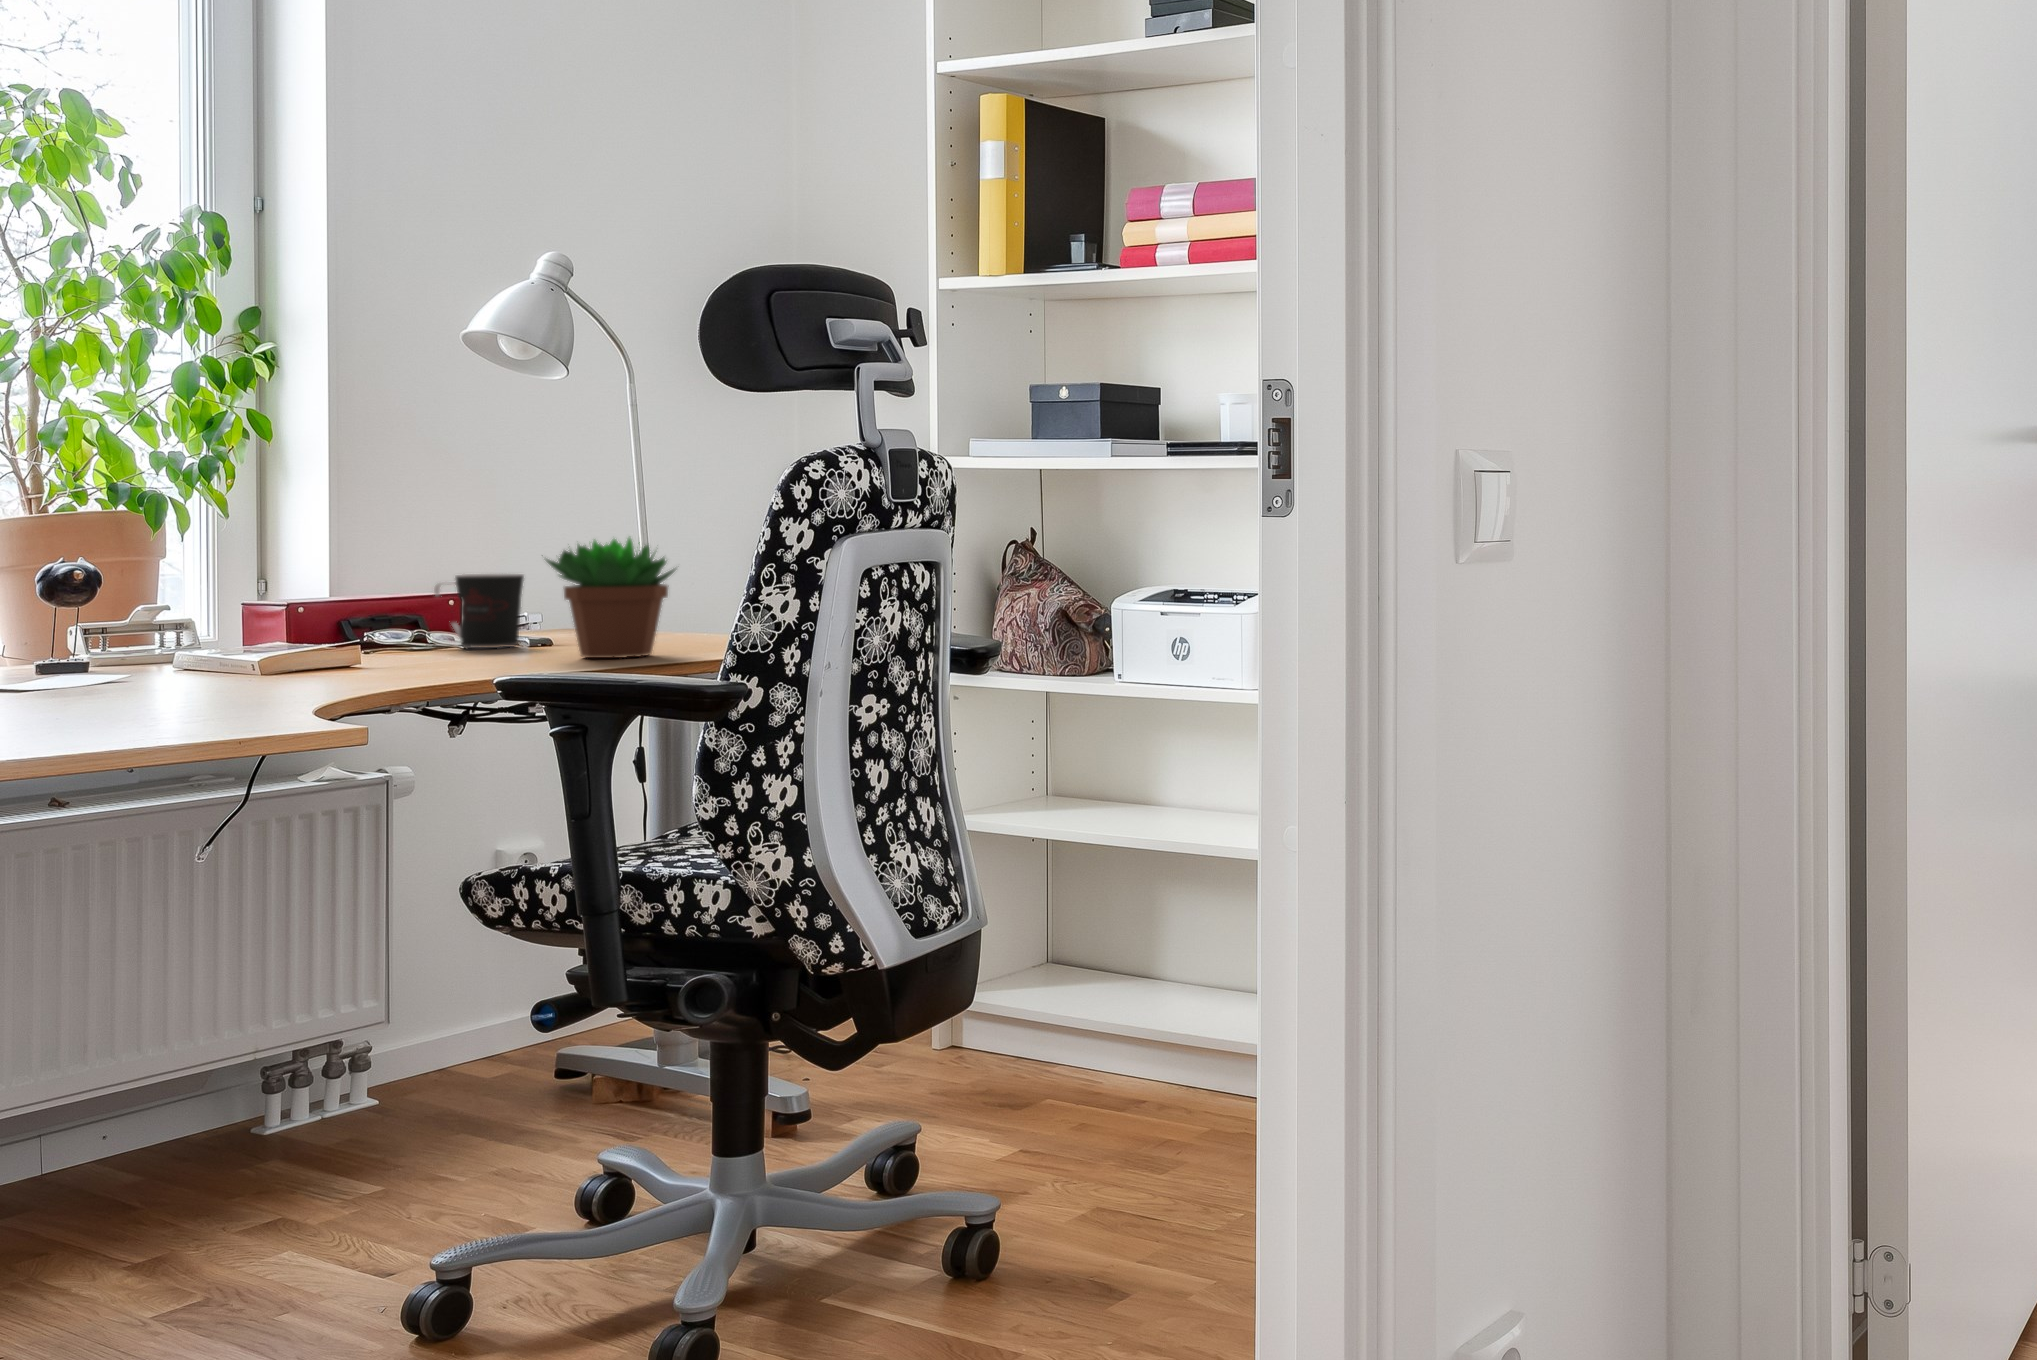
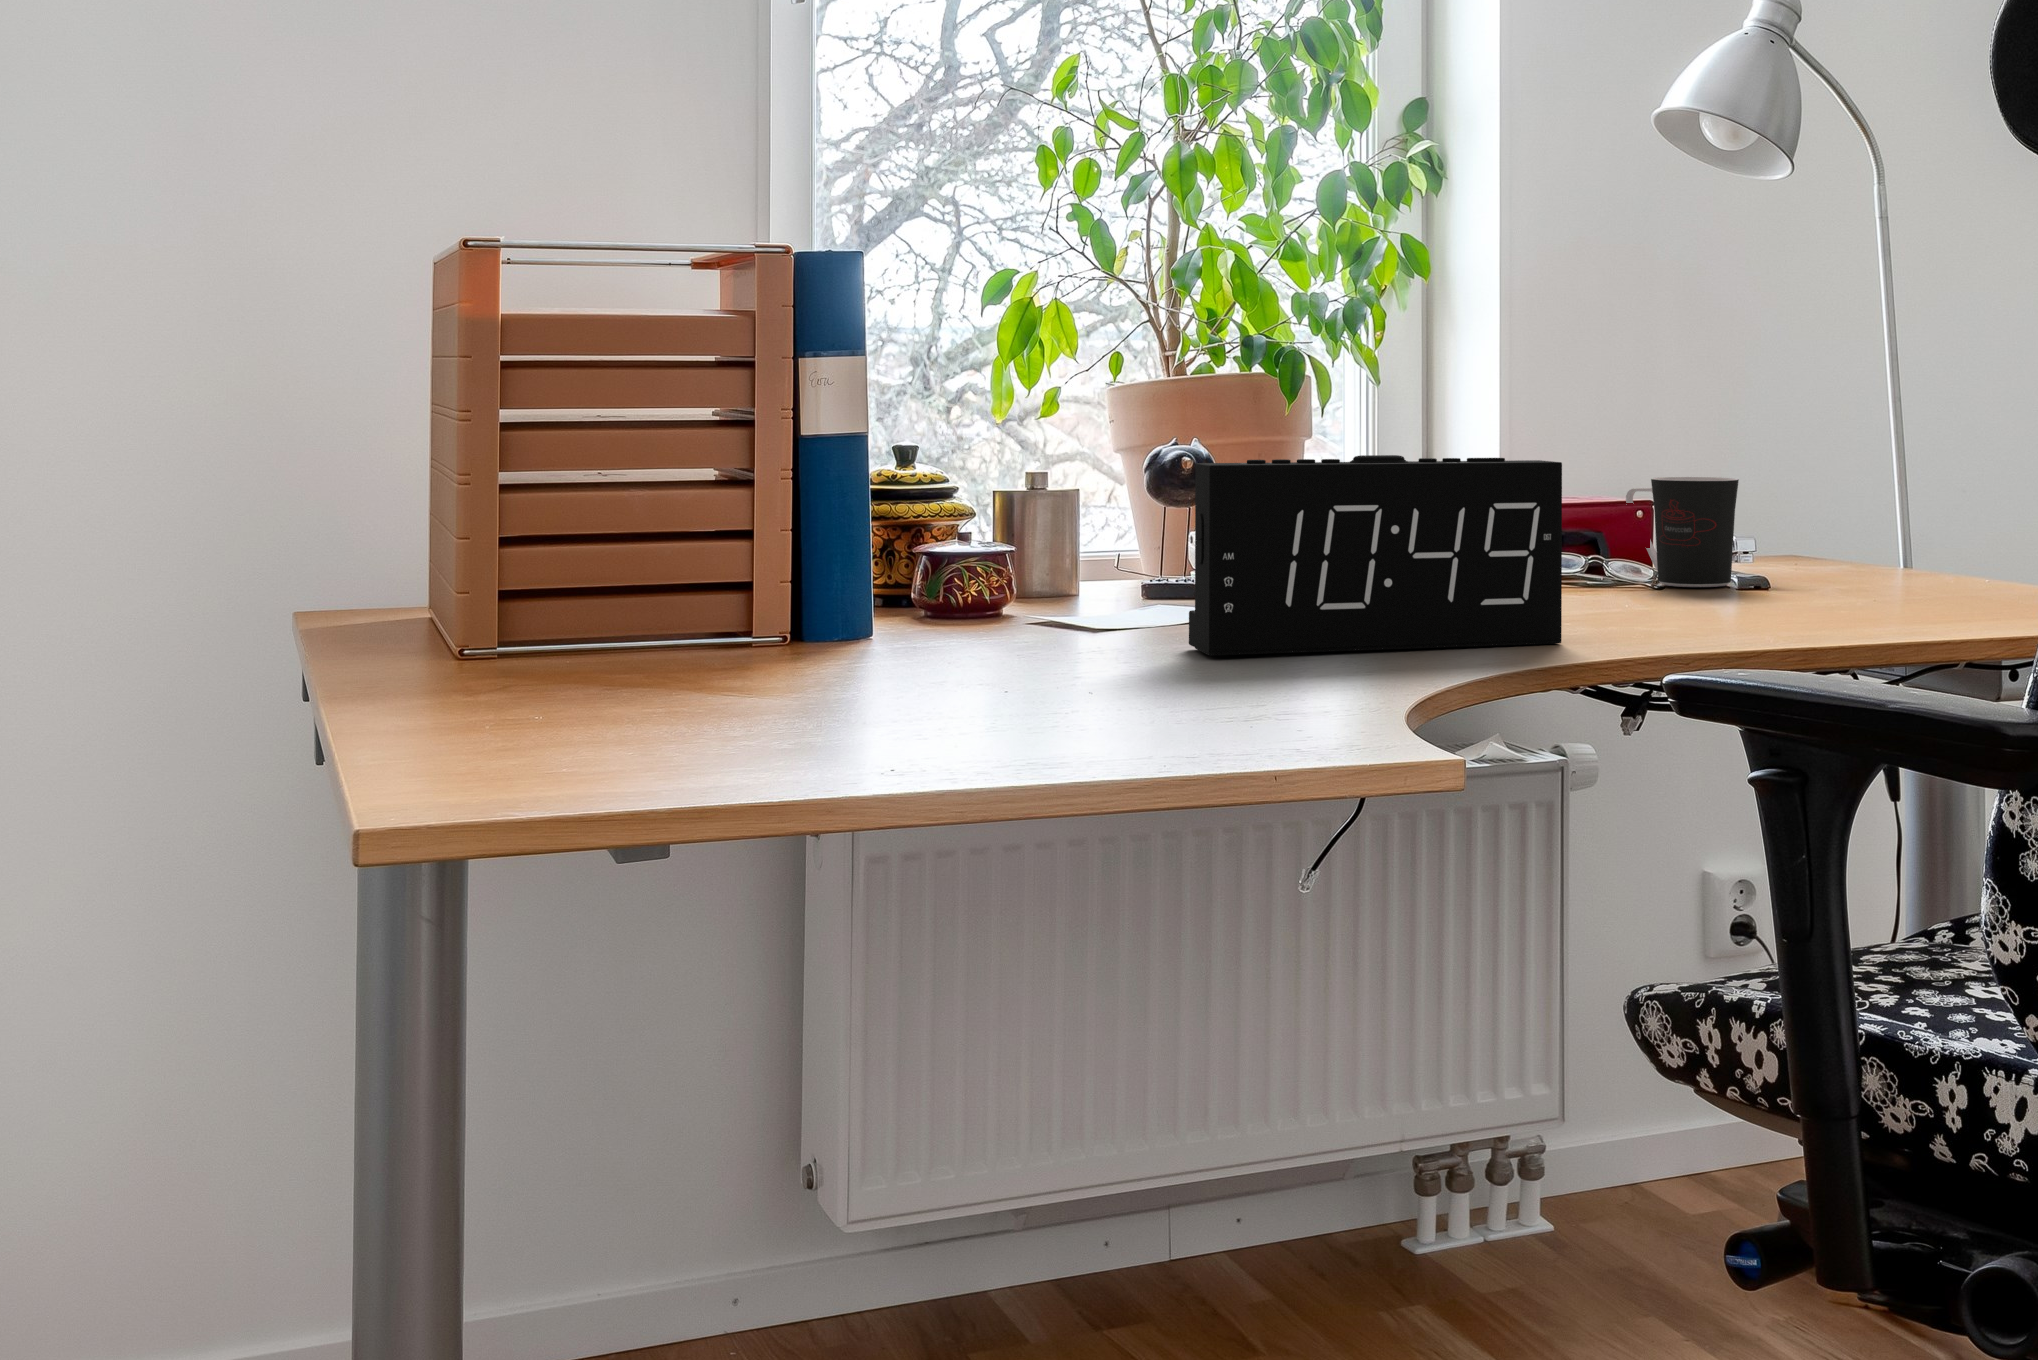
succulent plant: present [546,538,675,658] -> none [1756,424,1950,618]
alarm clock: none [83,561,399,702] -> present [1189,455,1562,656]

